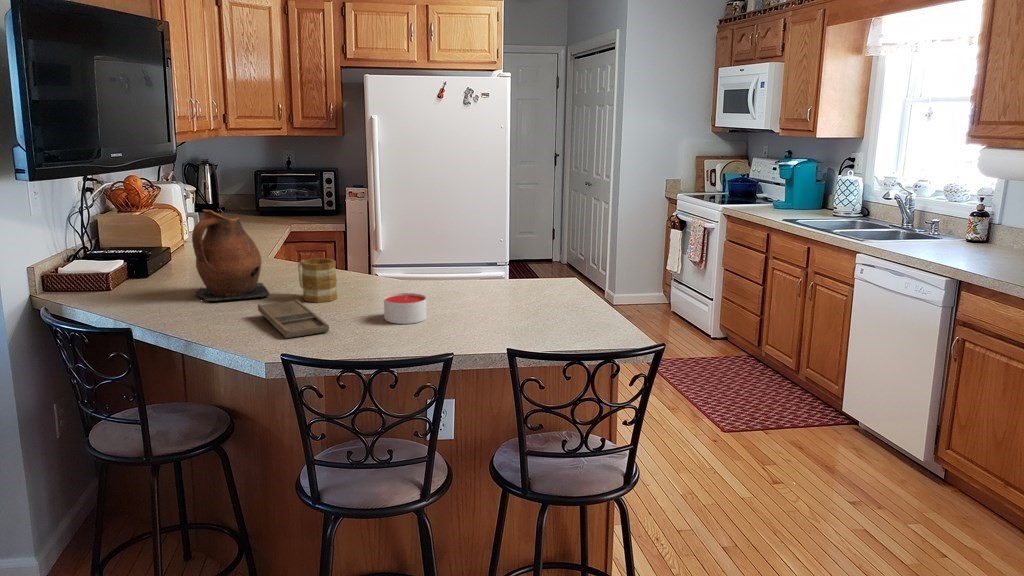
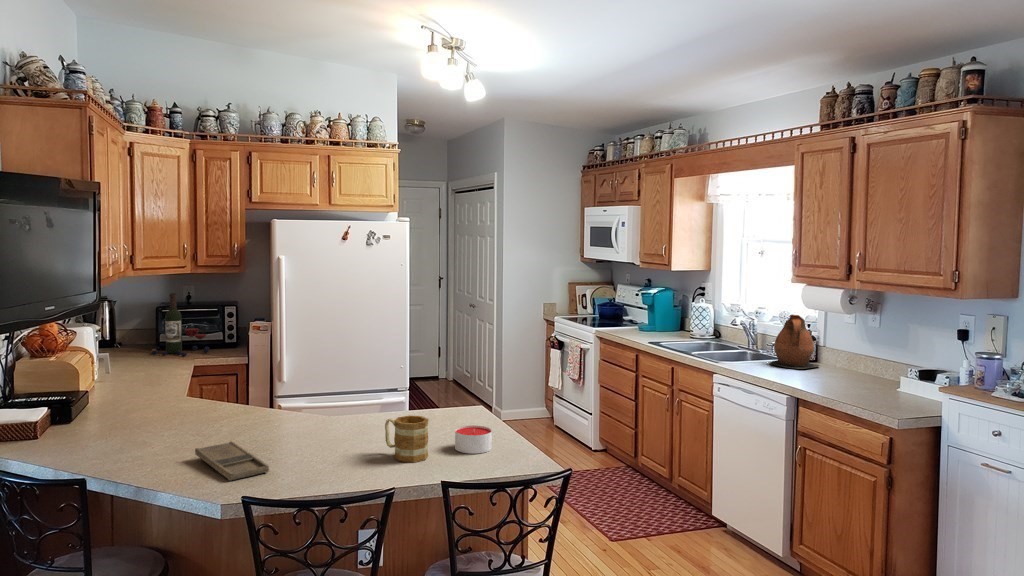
wine bottle: none [251,157,307,223] -> present [151,293,209,356]
ceramic pitcher: present [192,210,270,301] -> present [770,315,819,369]
mug: present [298,258,337,303] -> present [385,415,429,462]
candle: present [384,293,426,324] -> present [455,425,492,454]

